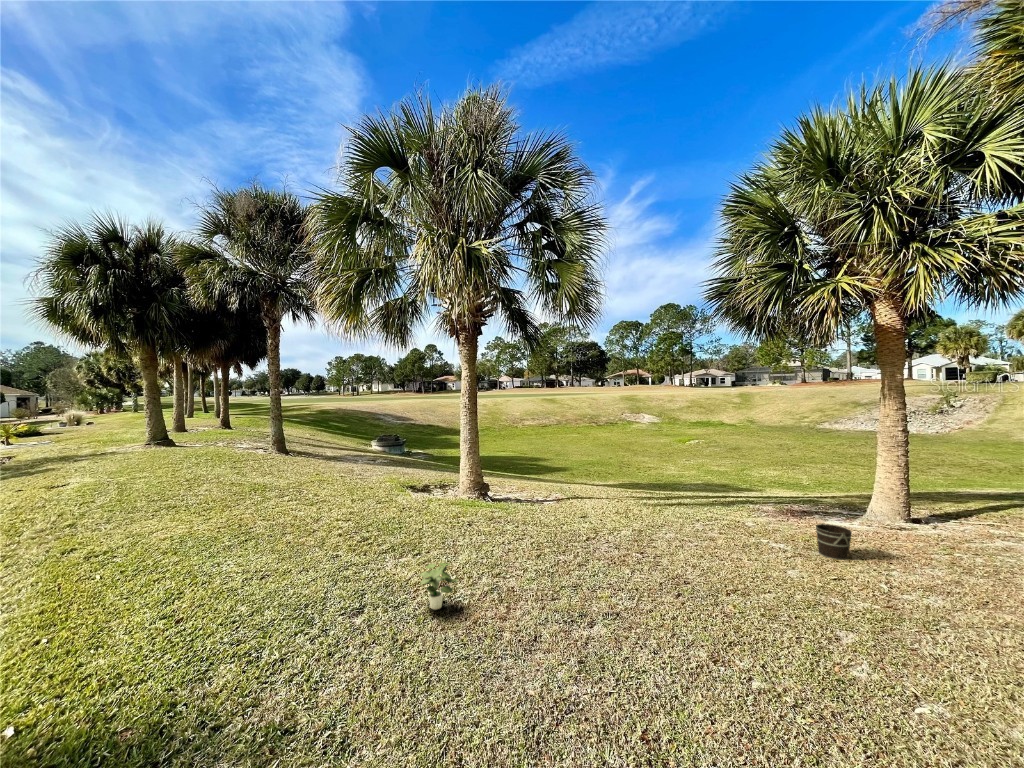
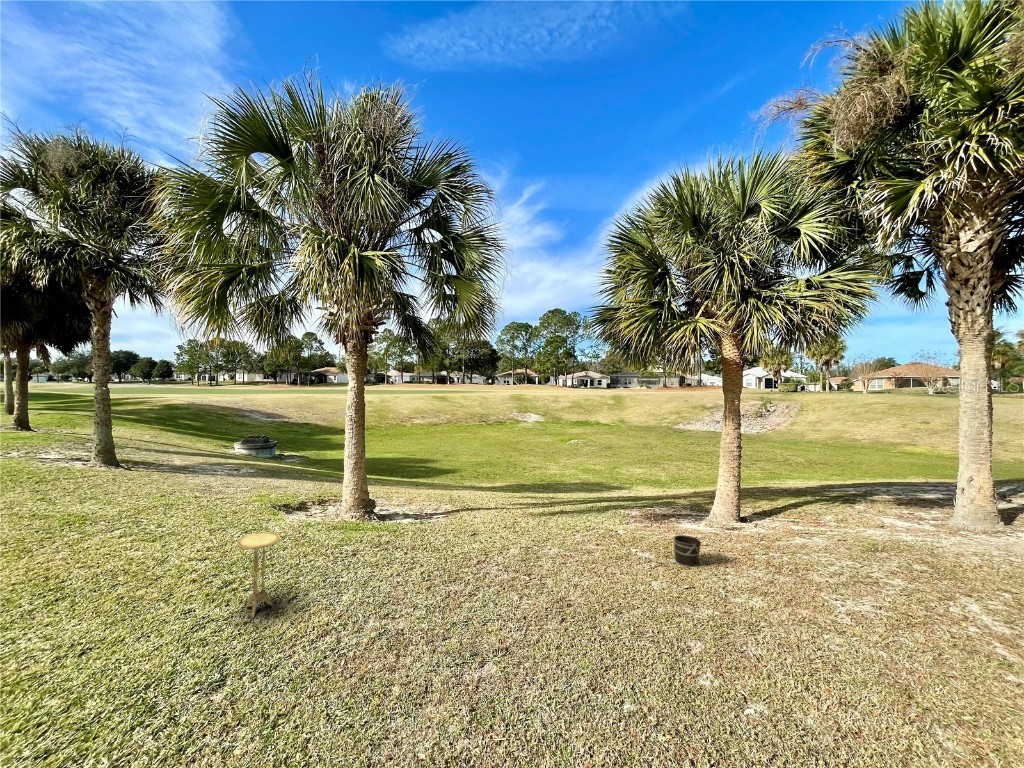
side table: none [370,494,404,567] -> present [237,533,280,618]
potted plant: present [420,563,458,610] -> none [295,615,342,668]

